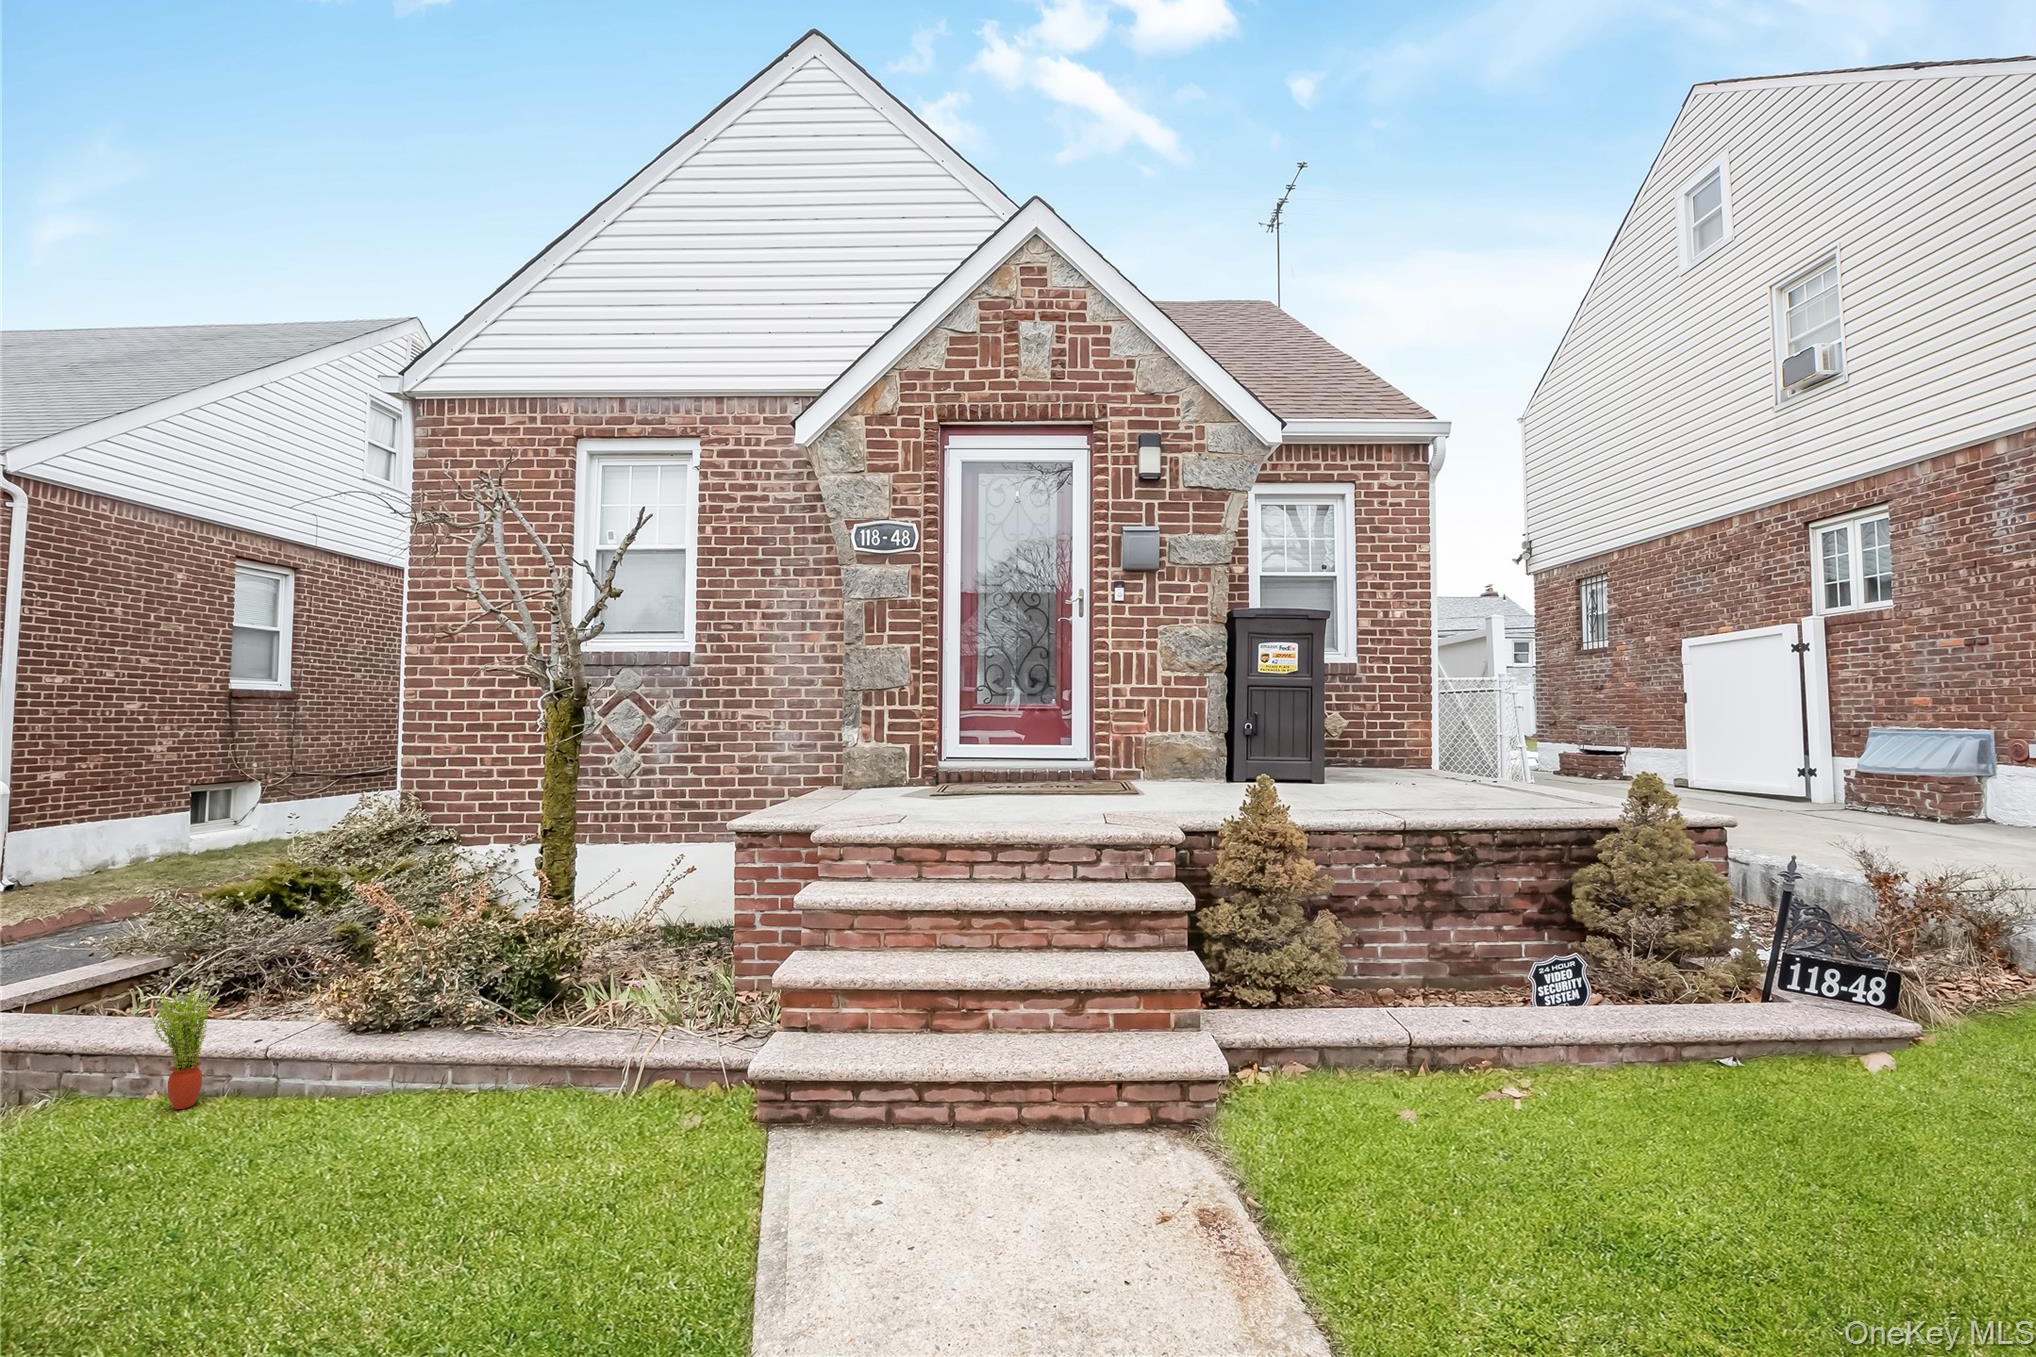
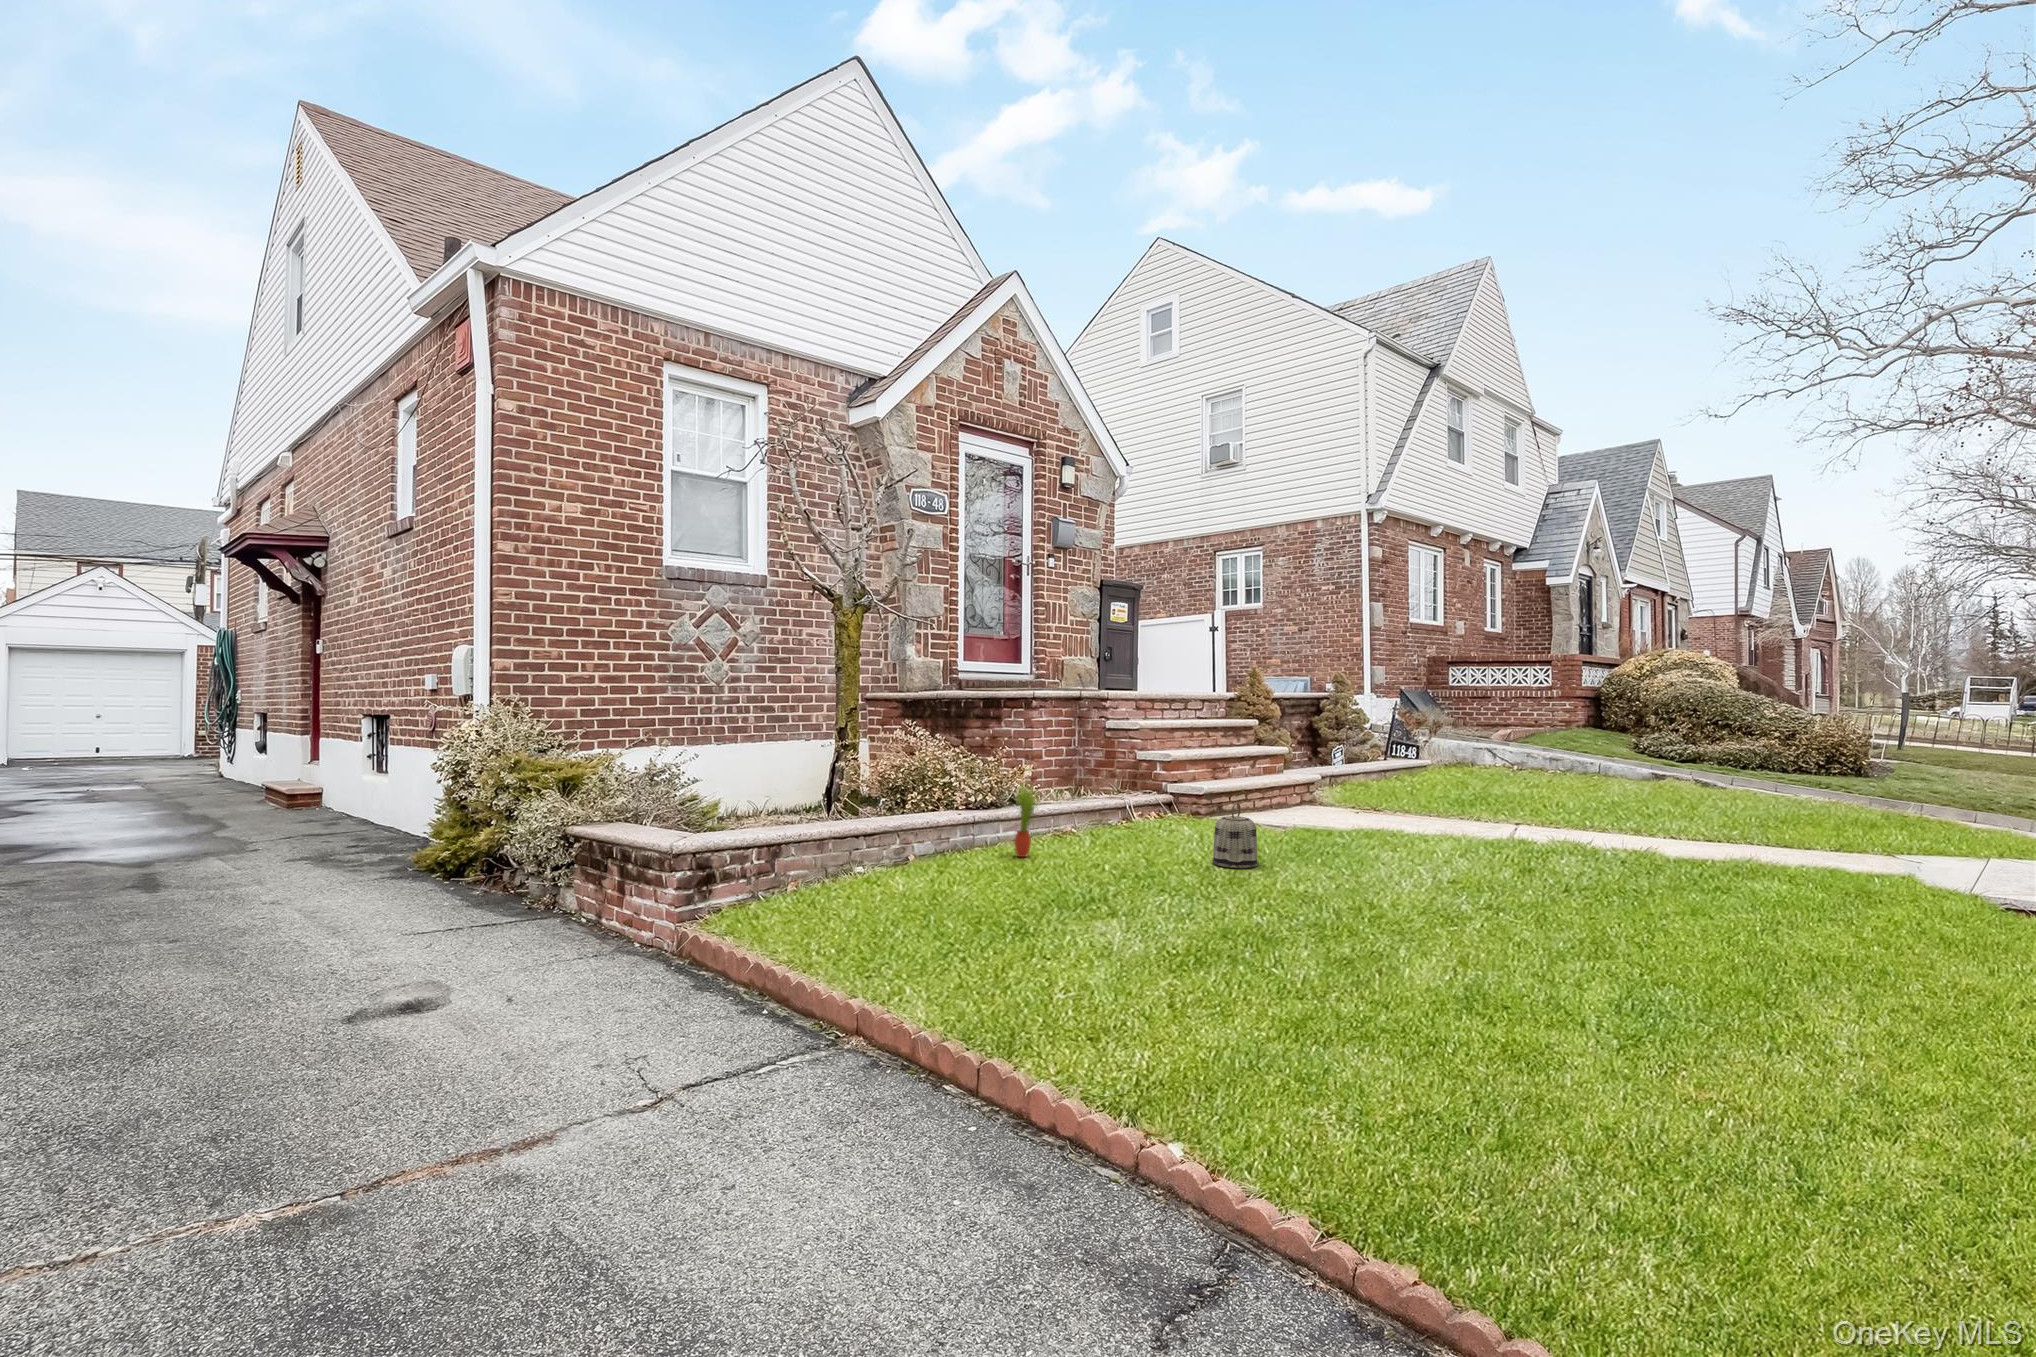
basket: none [77,1124,205,1280] -> present [1213,803,1258,868]

